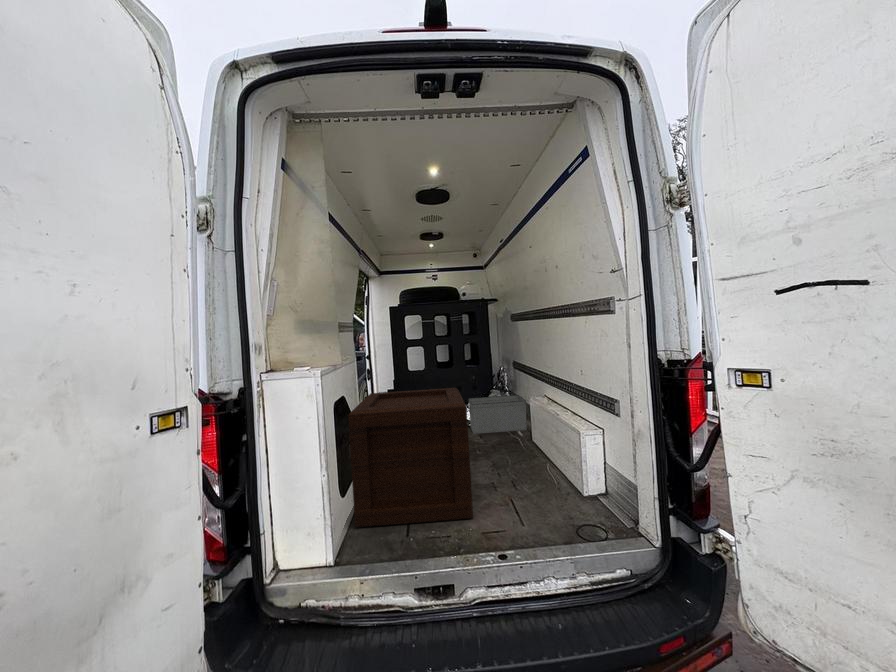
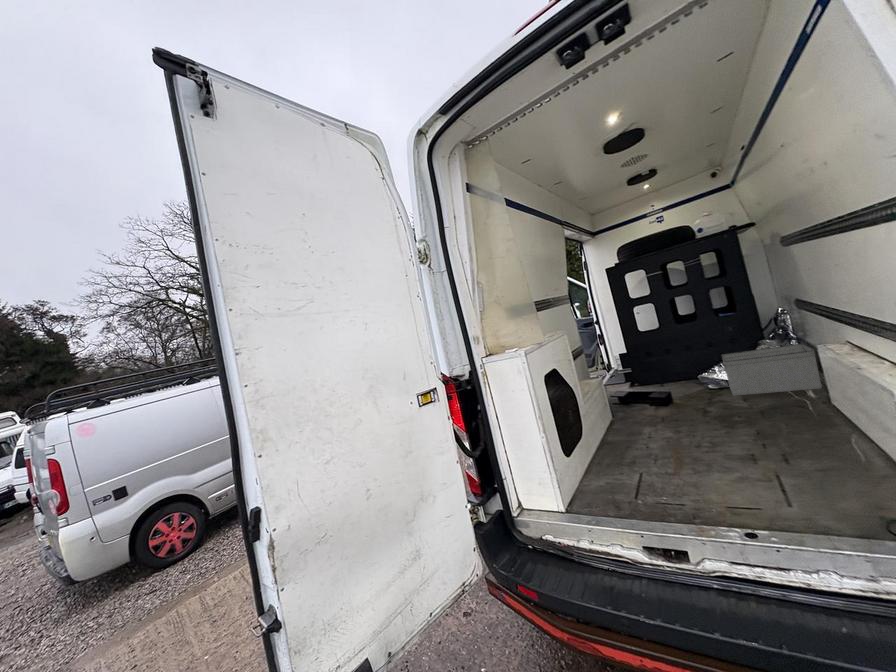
wooden crate: present [348,388,473,528] -> none [563,347,720,490]

